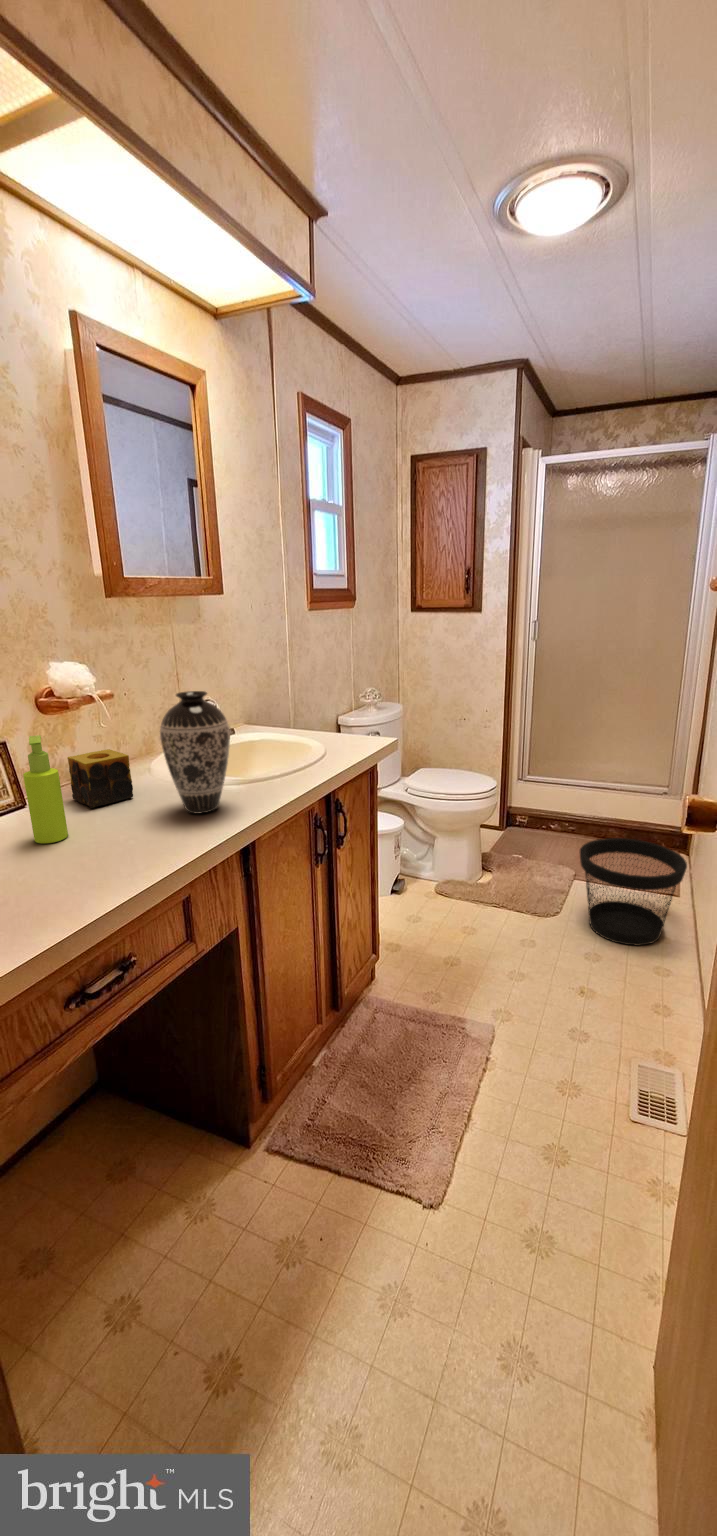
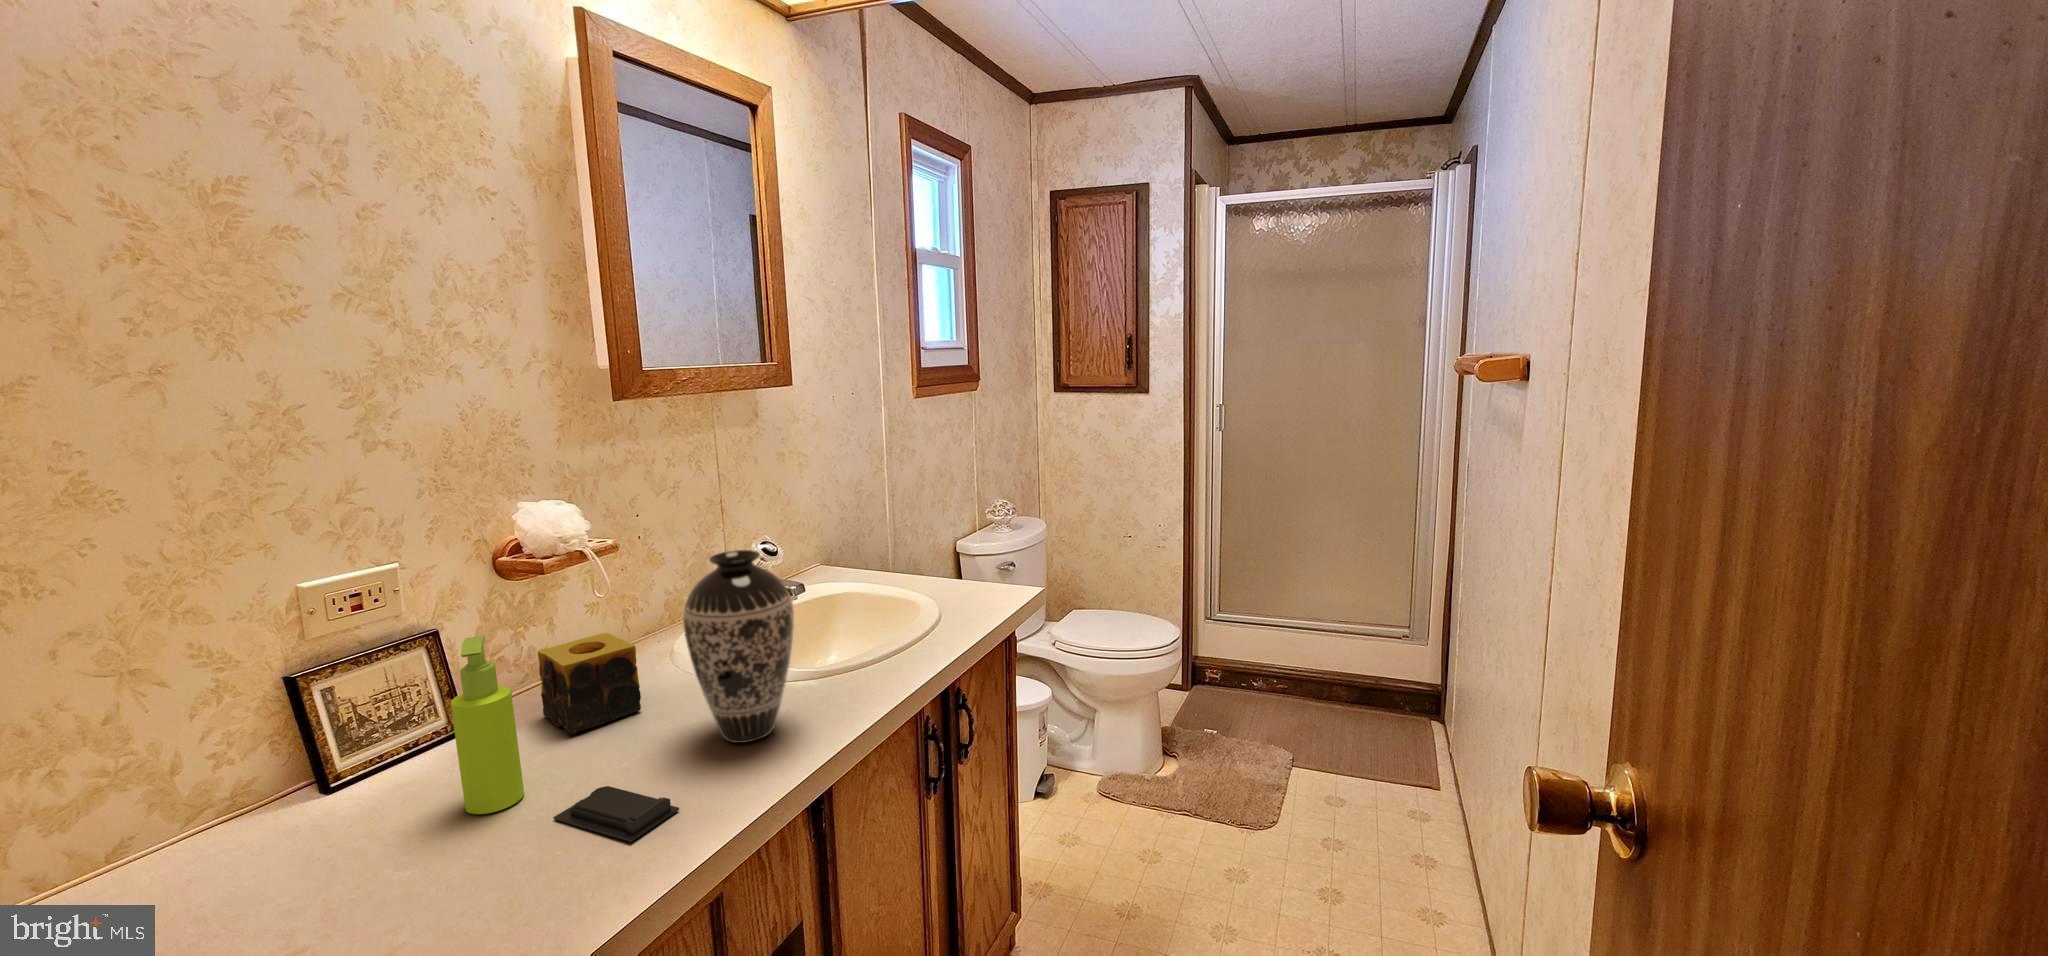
soap bar: none [88,830,163,857] -> present [553,786,679,842]
wastebasket: present [580,838,687,946] -> none [1303,711,1456,876]

